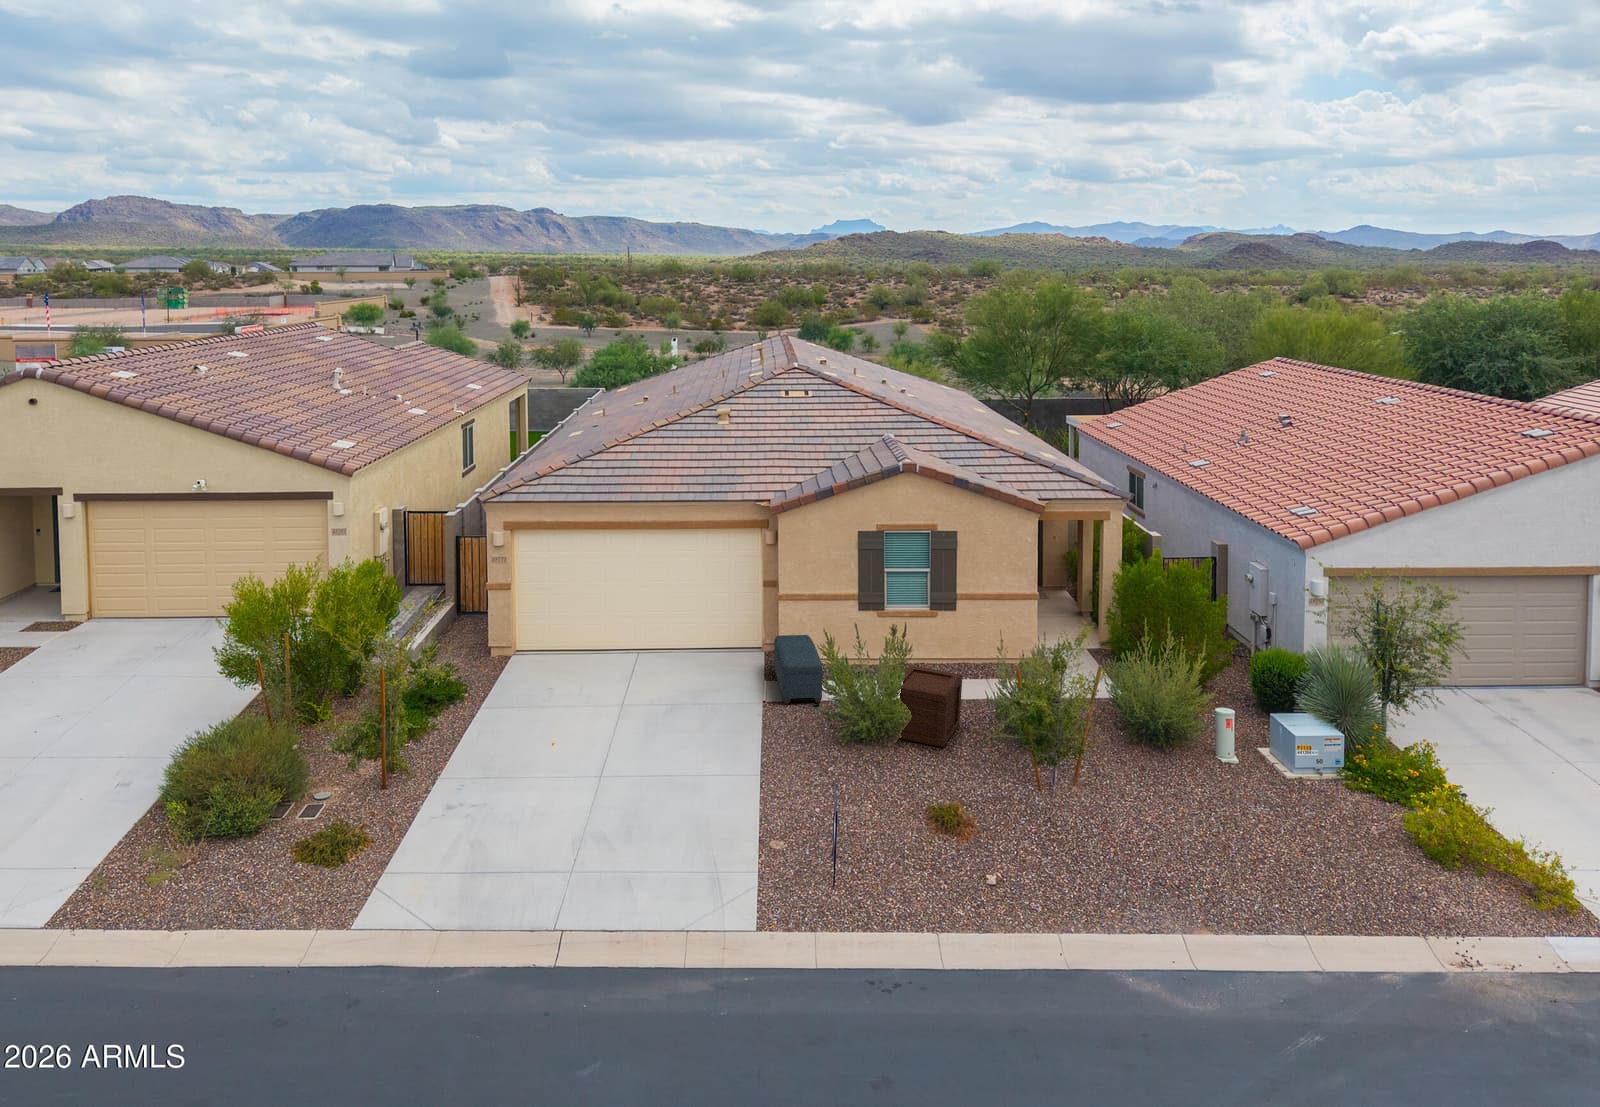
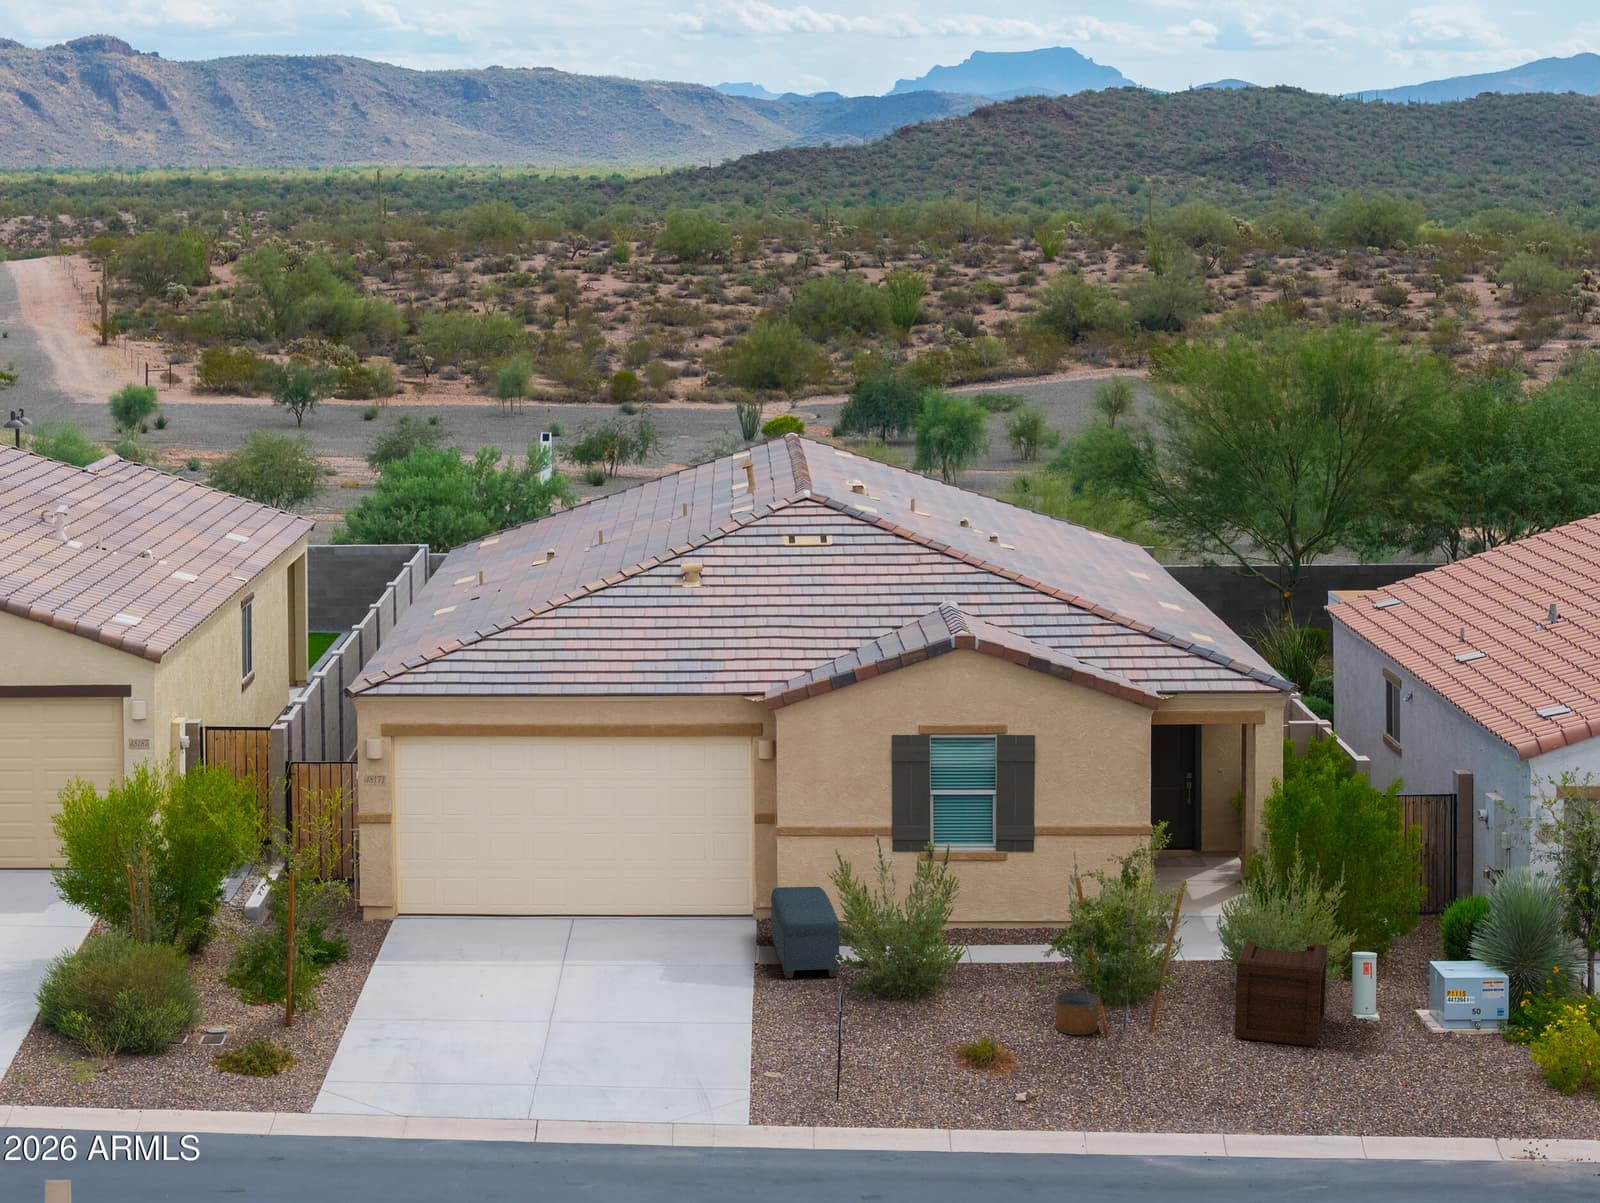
wooden crate: present [900,666,962,747] -> present [1234,938,1327,1047]
bucket: none [980,711,1012,755] -> present [1055,976,1099,1035]

